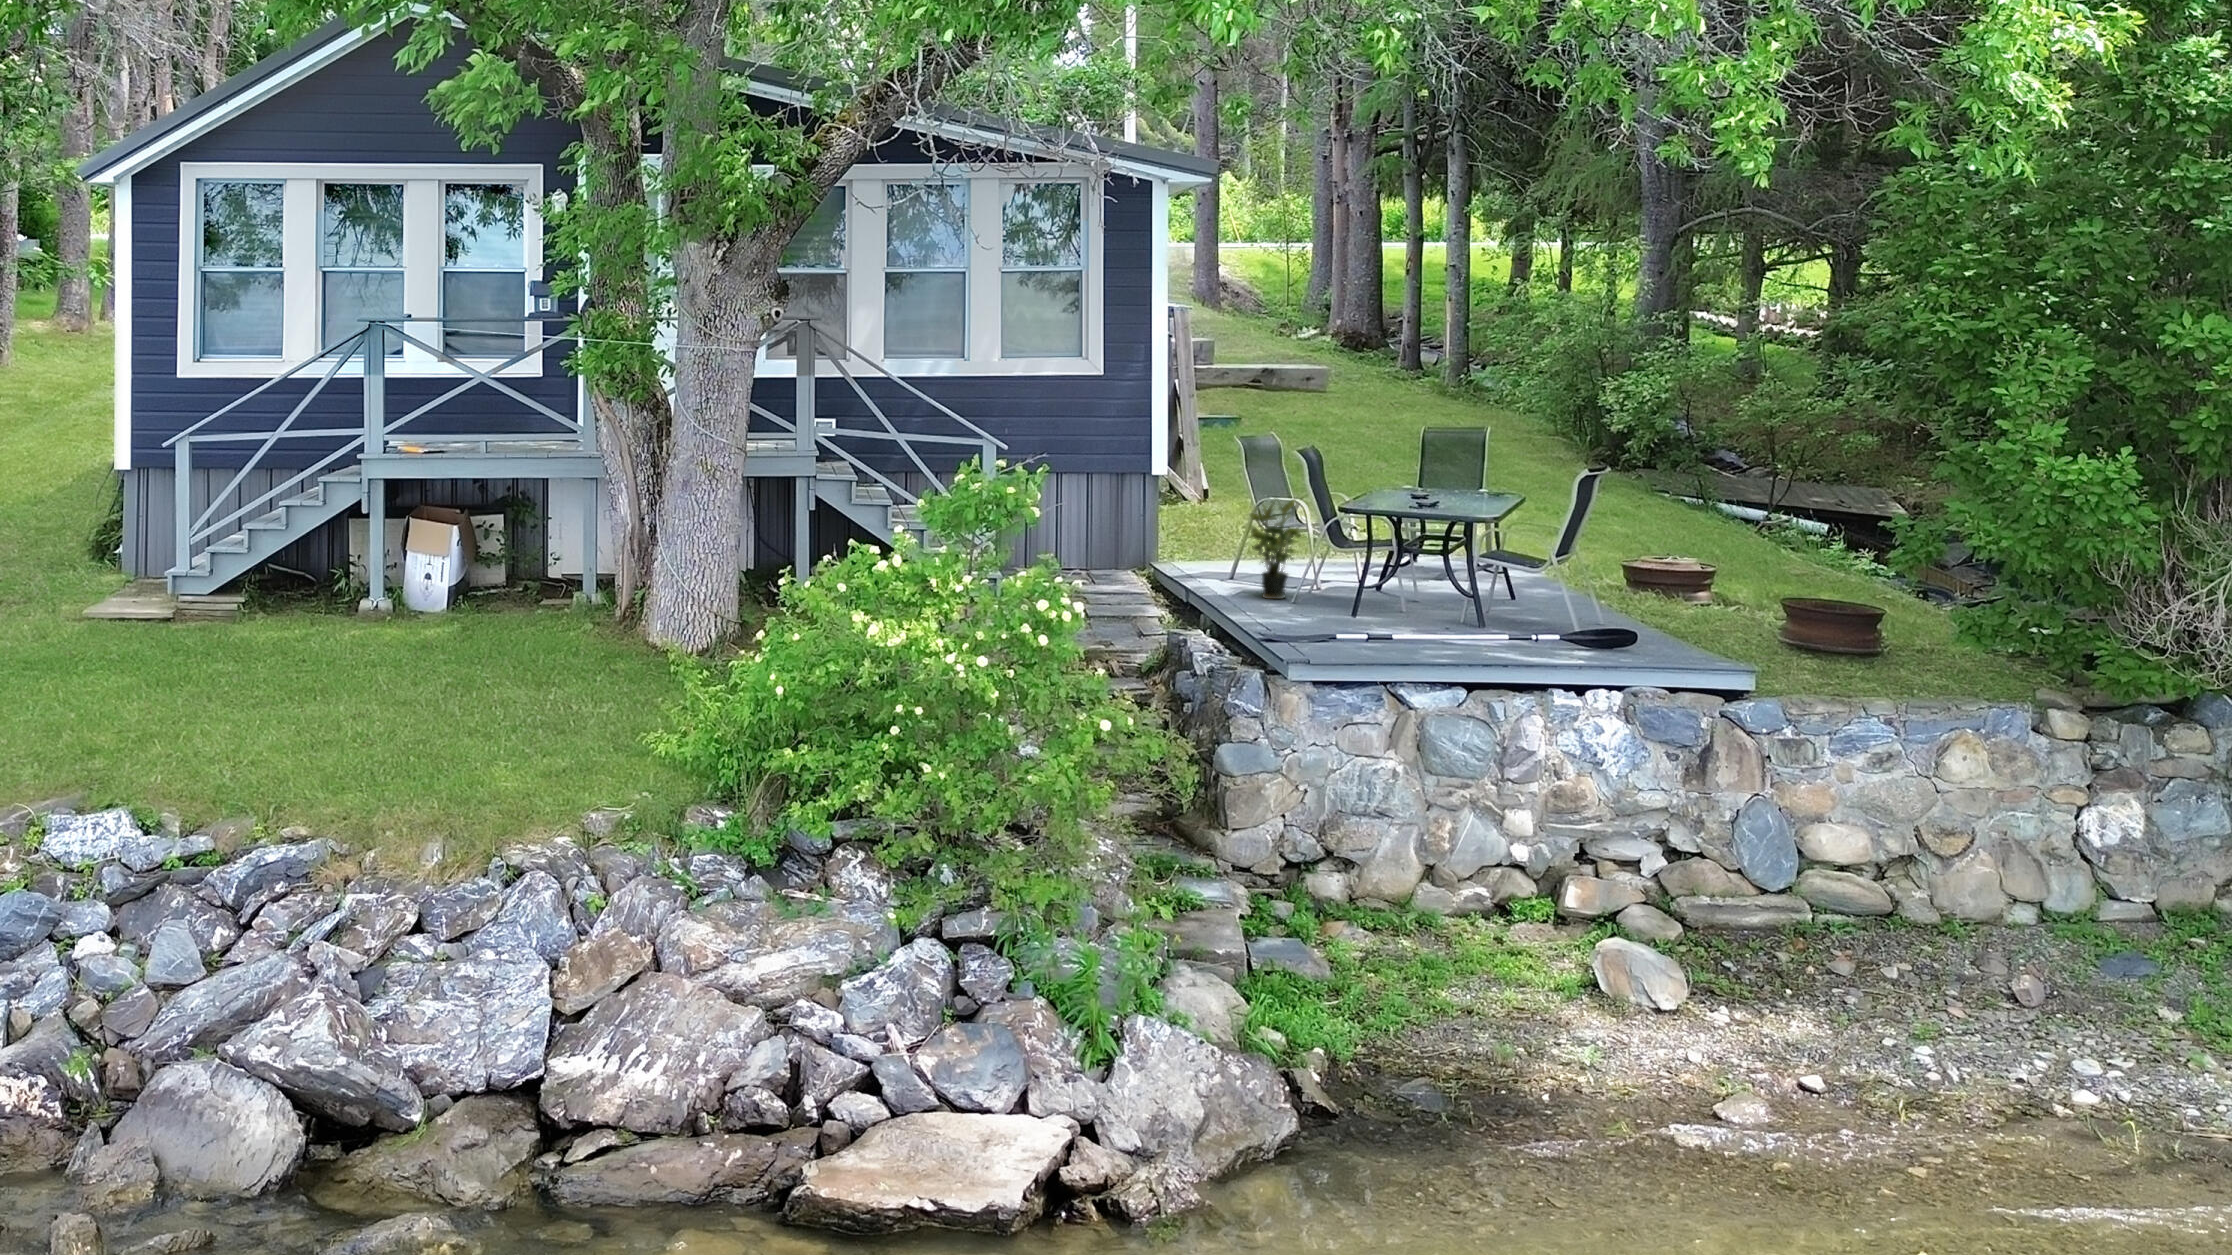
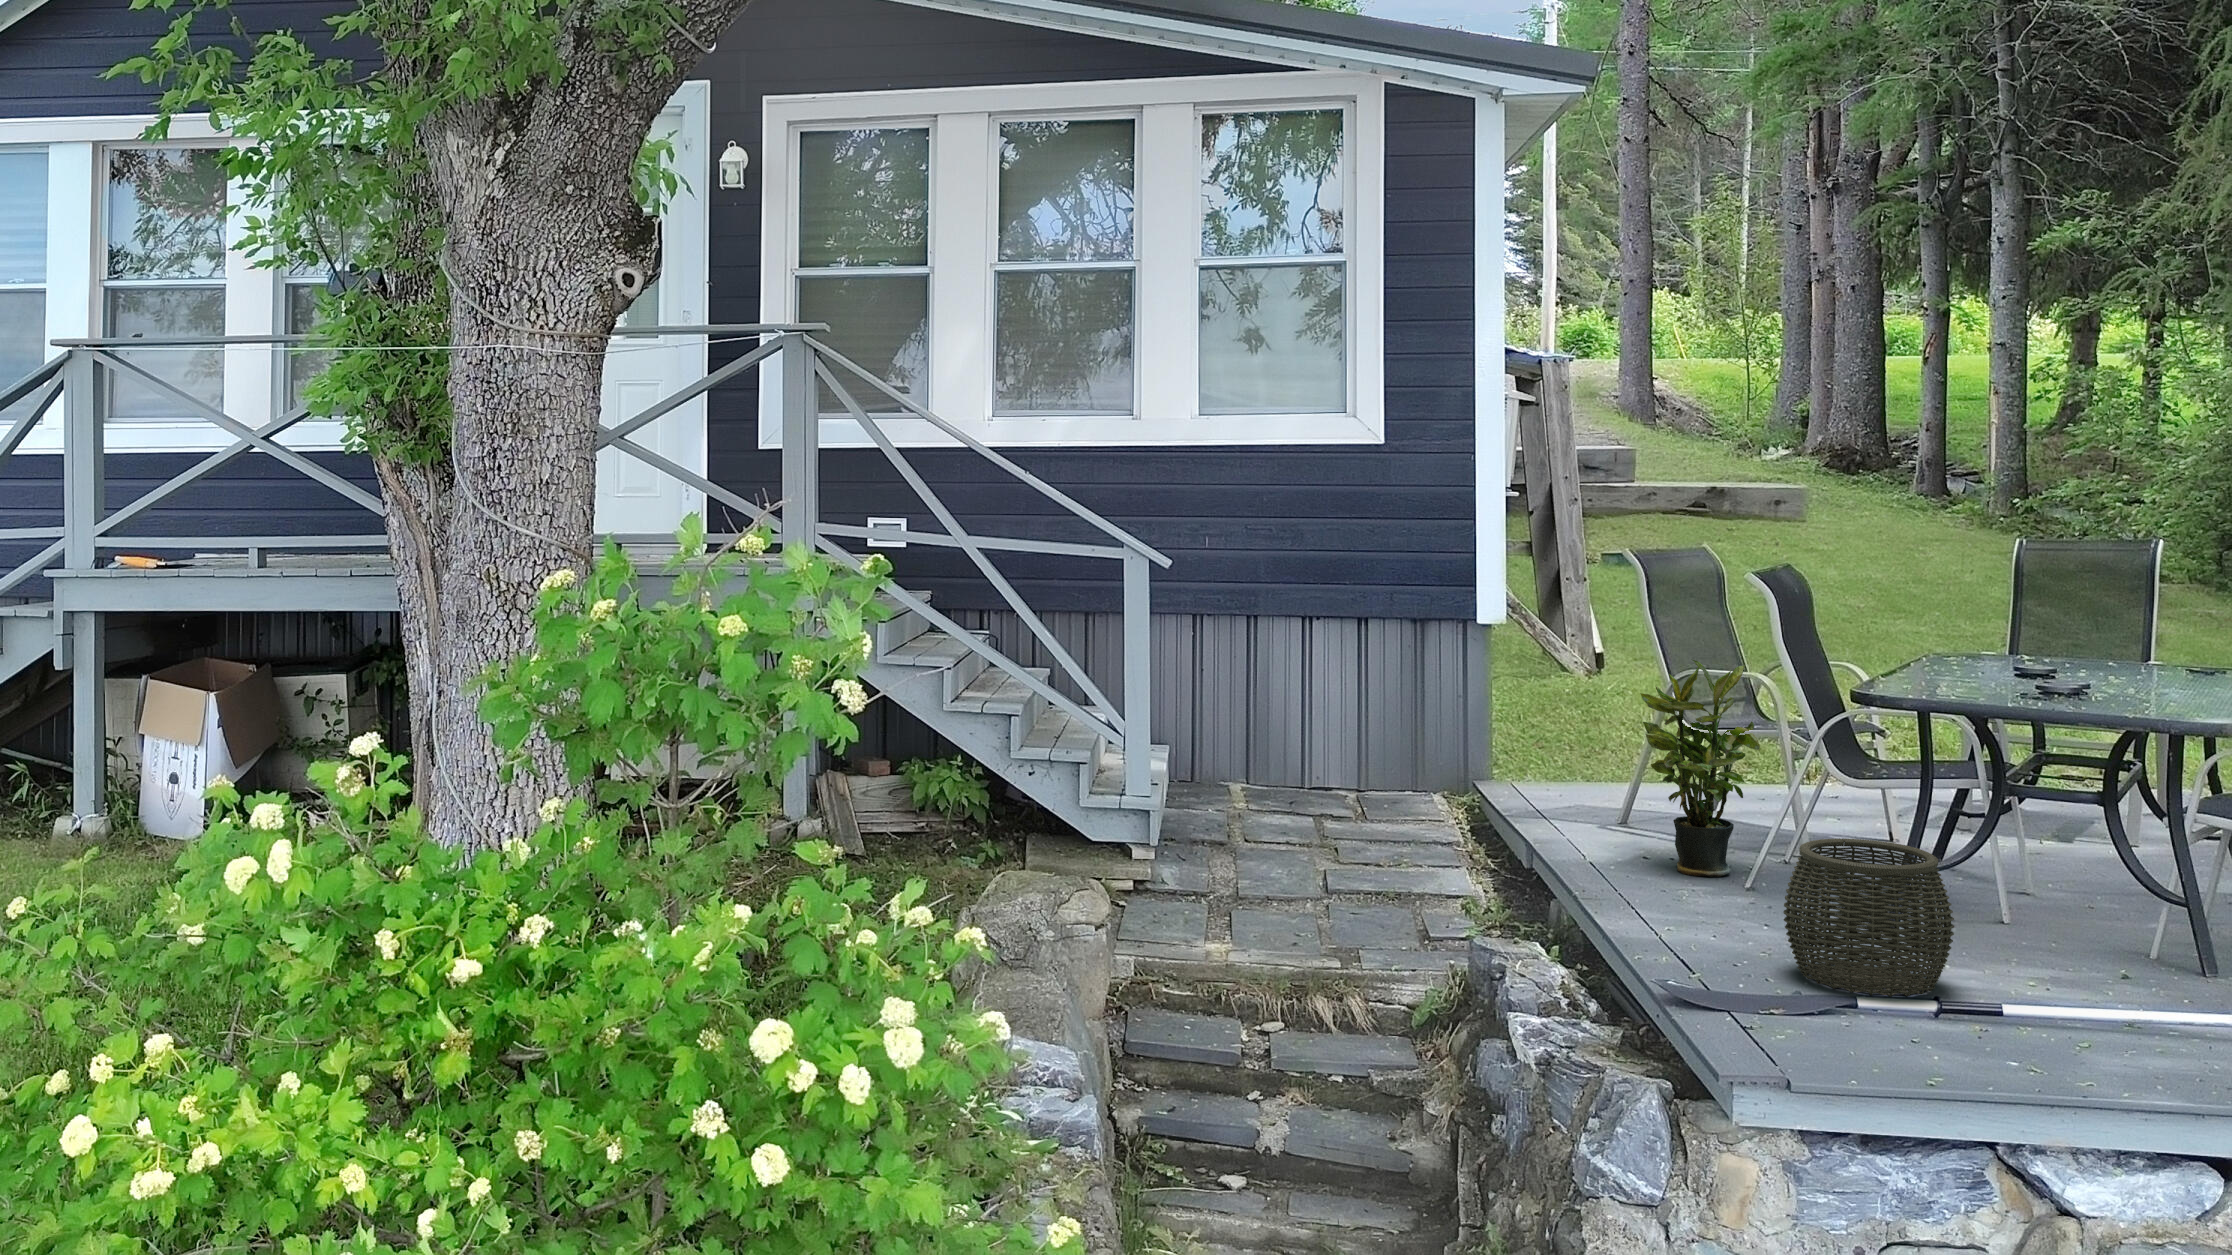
woven basket: none [1311,574,1378,638] -> present [1784,838,1954,997]

